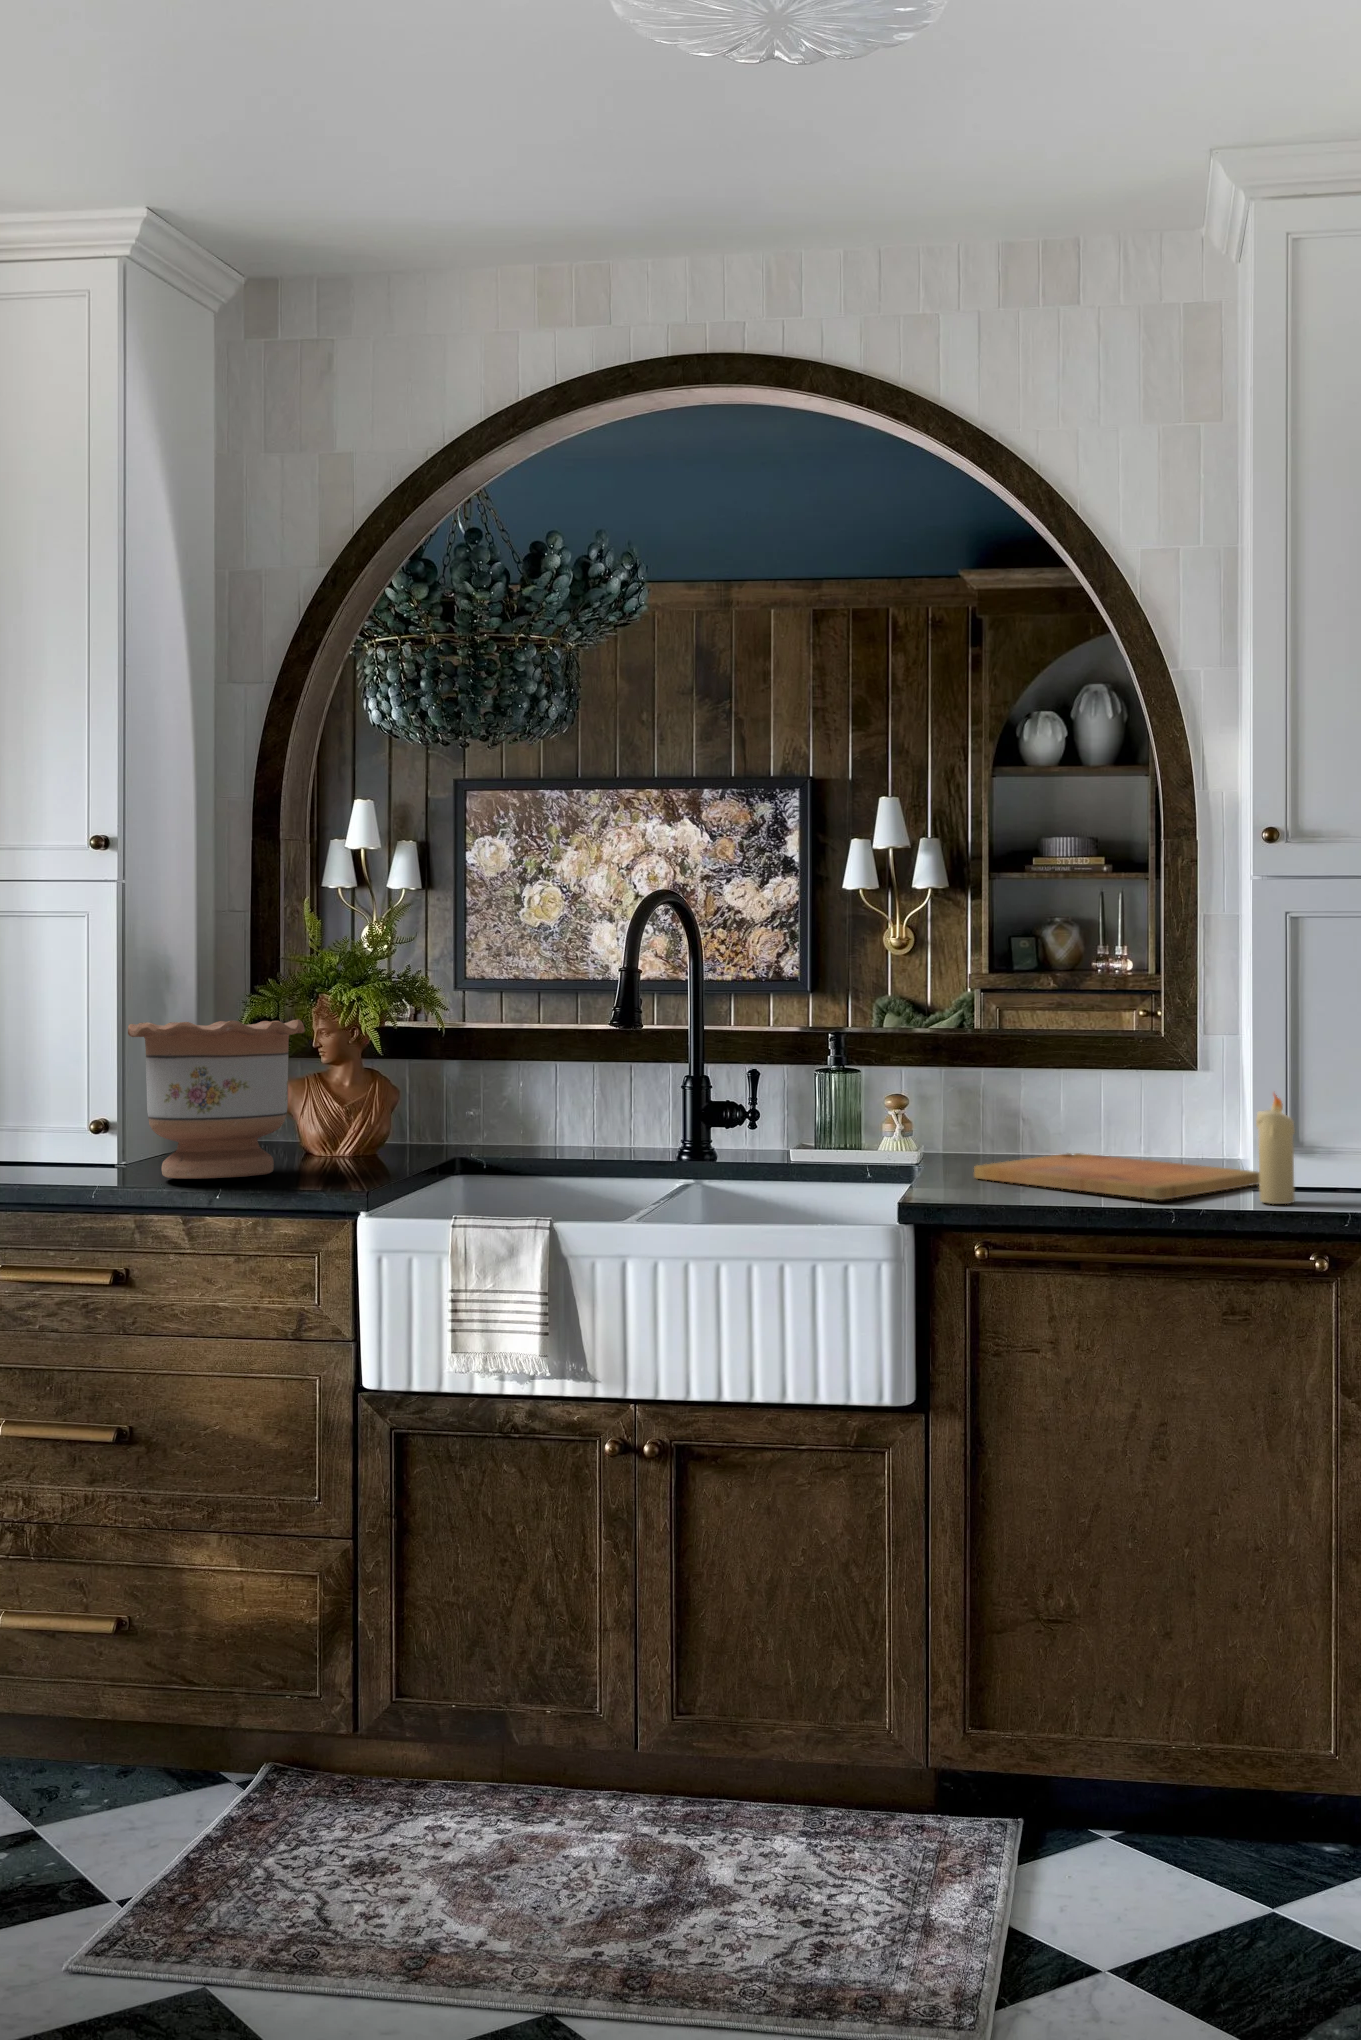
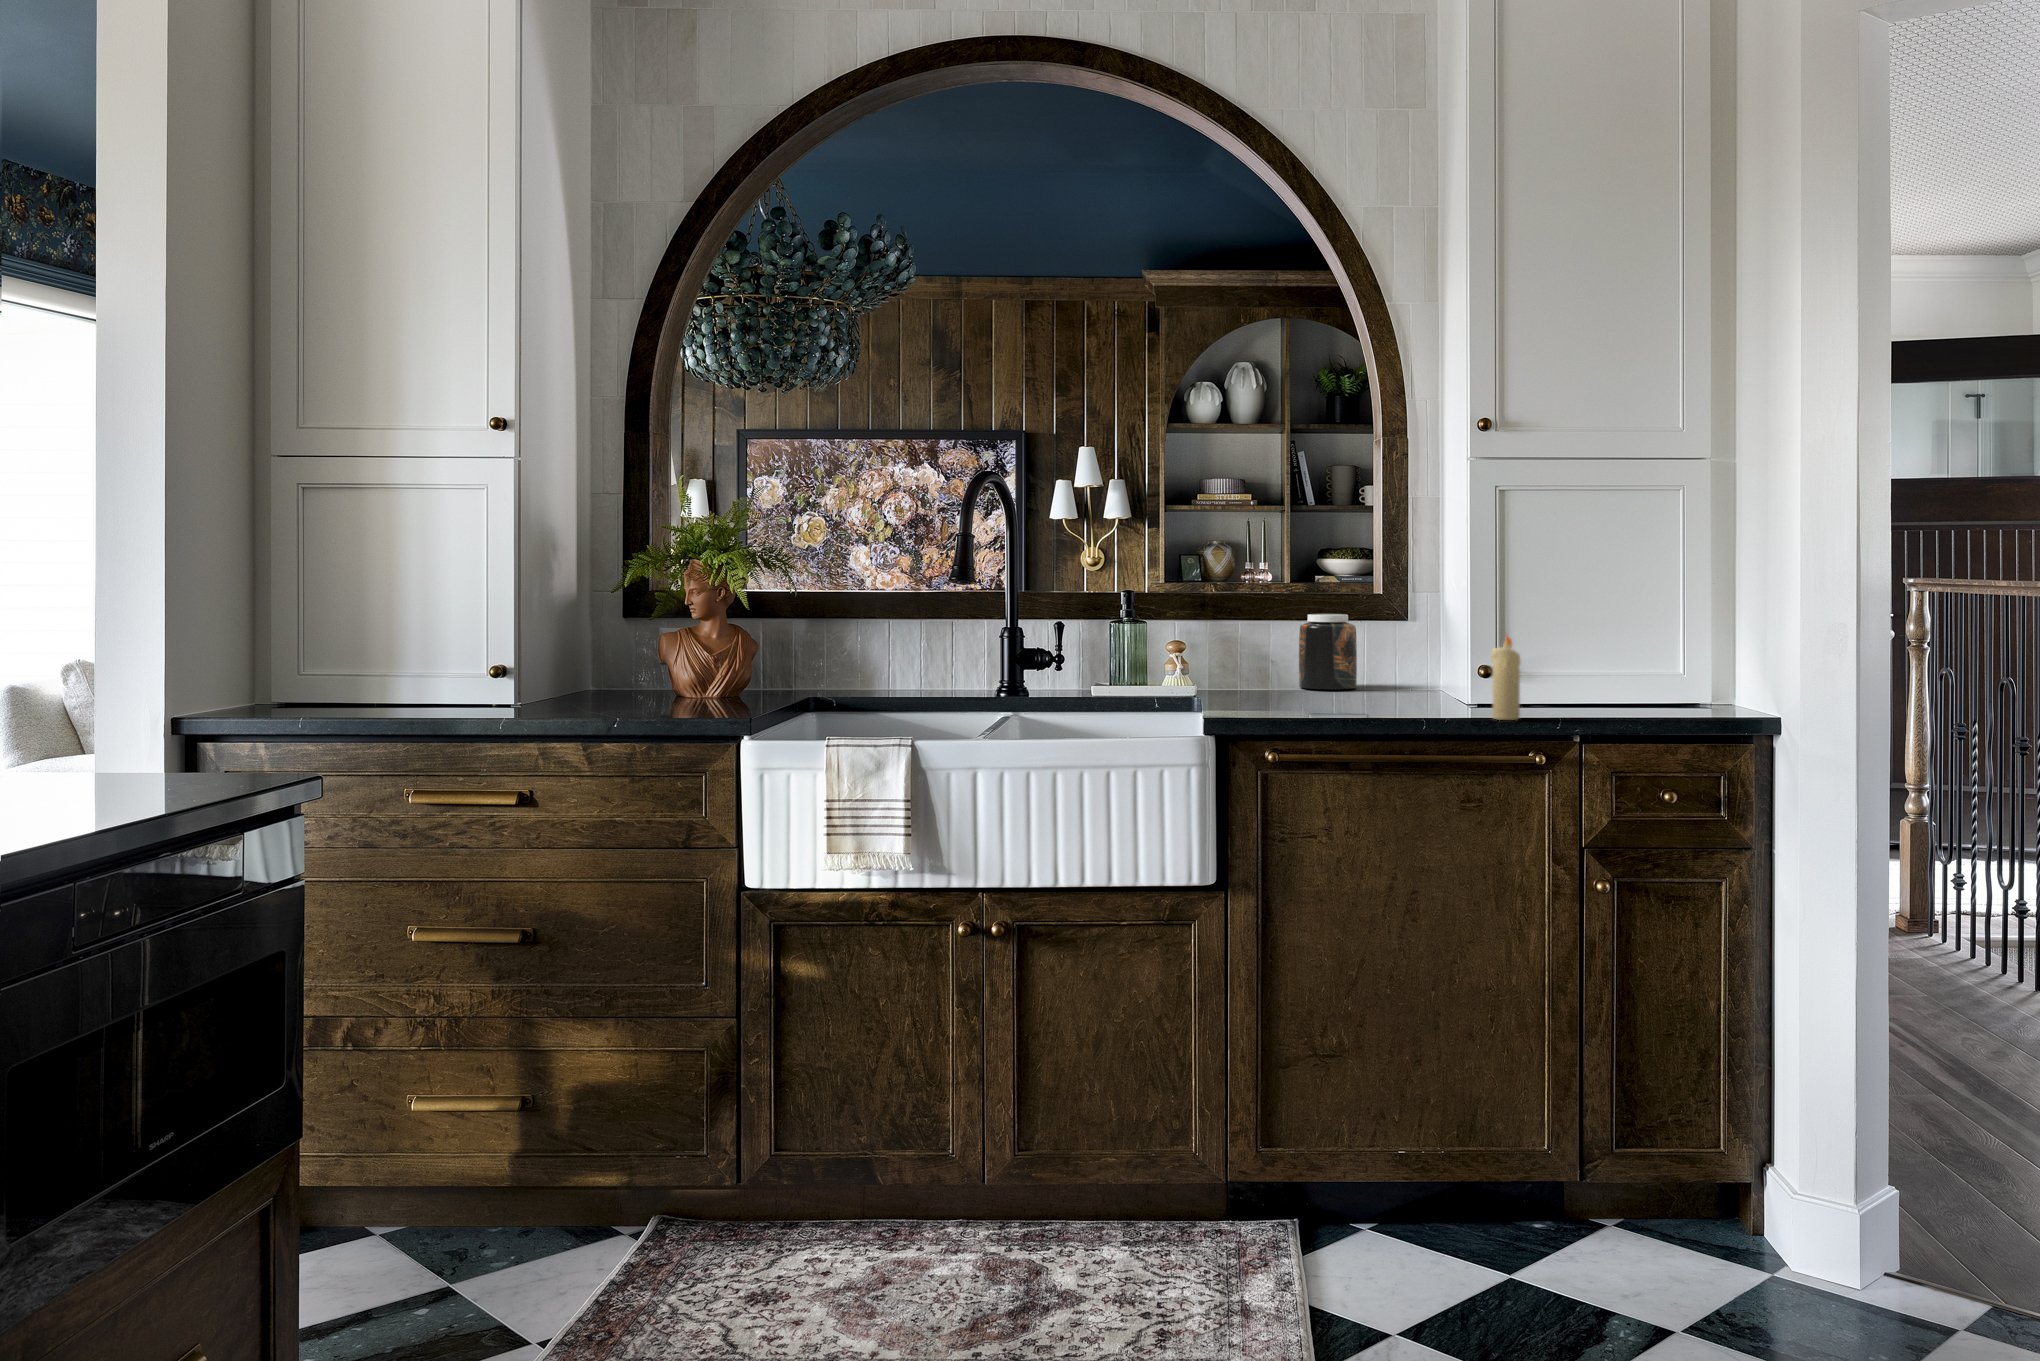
flower pot: present [128,1019,305,1178] -> none [528,575,689,713]
jar: none [1053,1054,1128,1153] -> present [1299,614,1357,690]
cutting board: present [974,1153,1259,1200] -> none [1257,688,1480,718]

